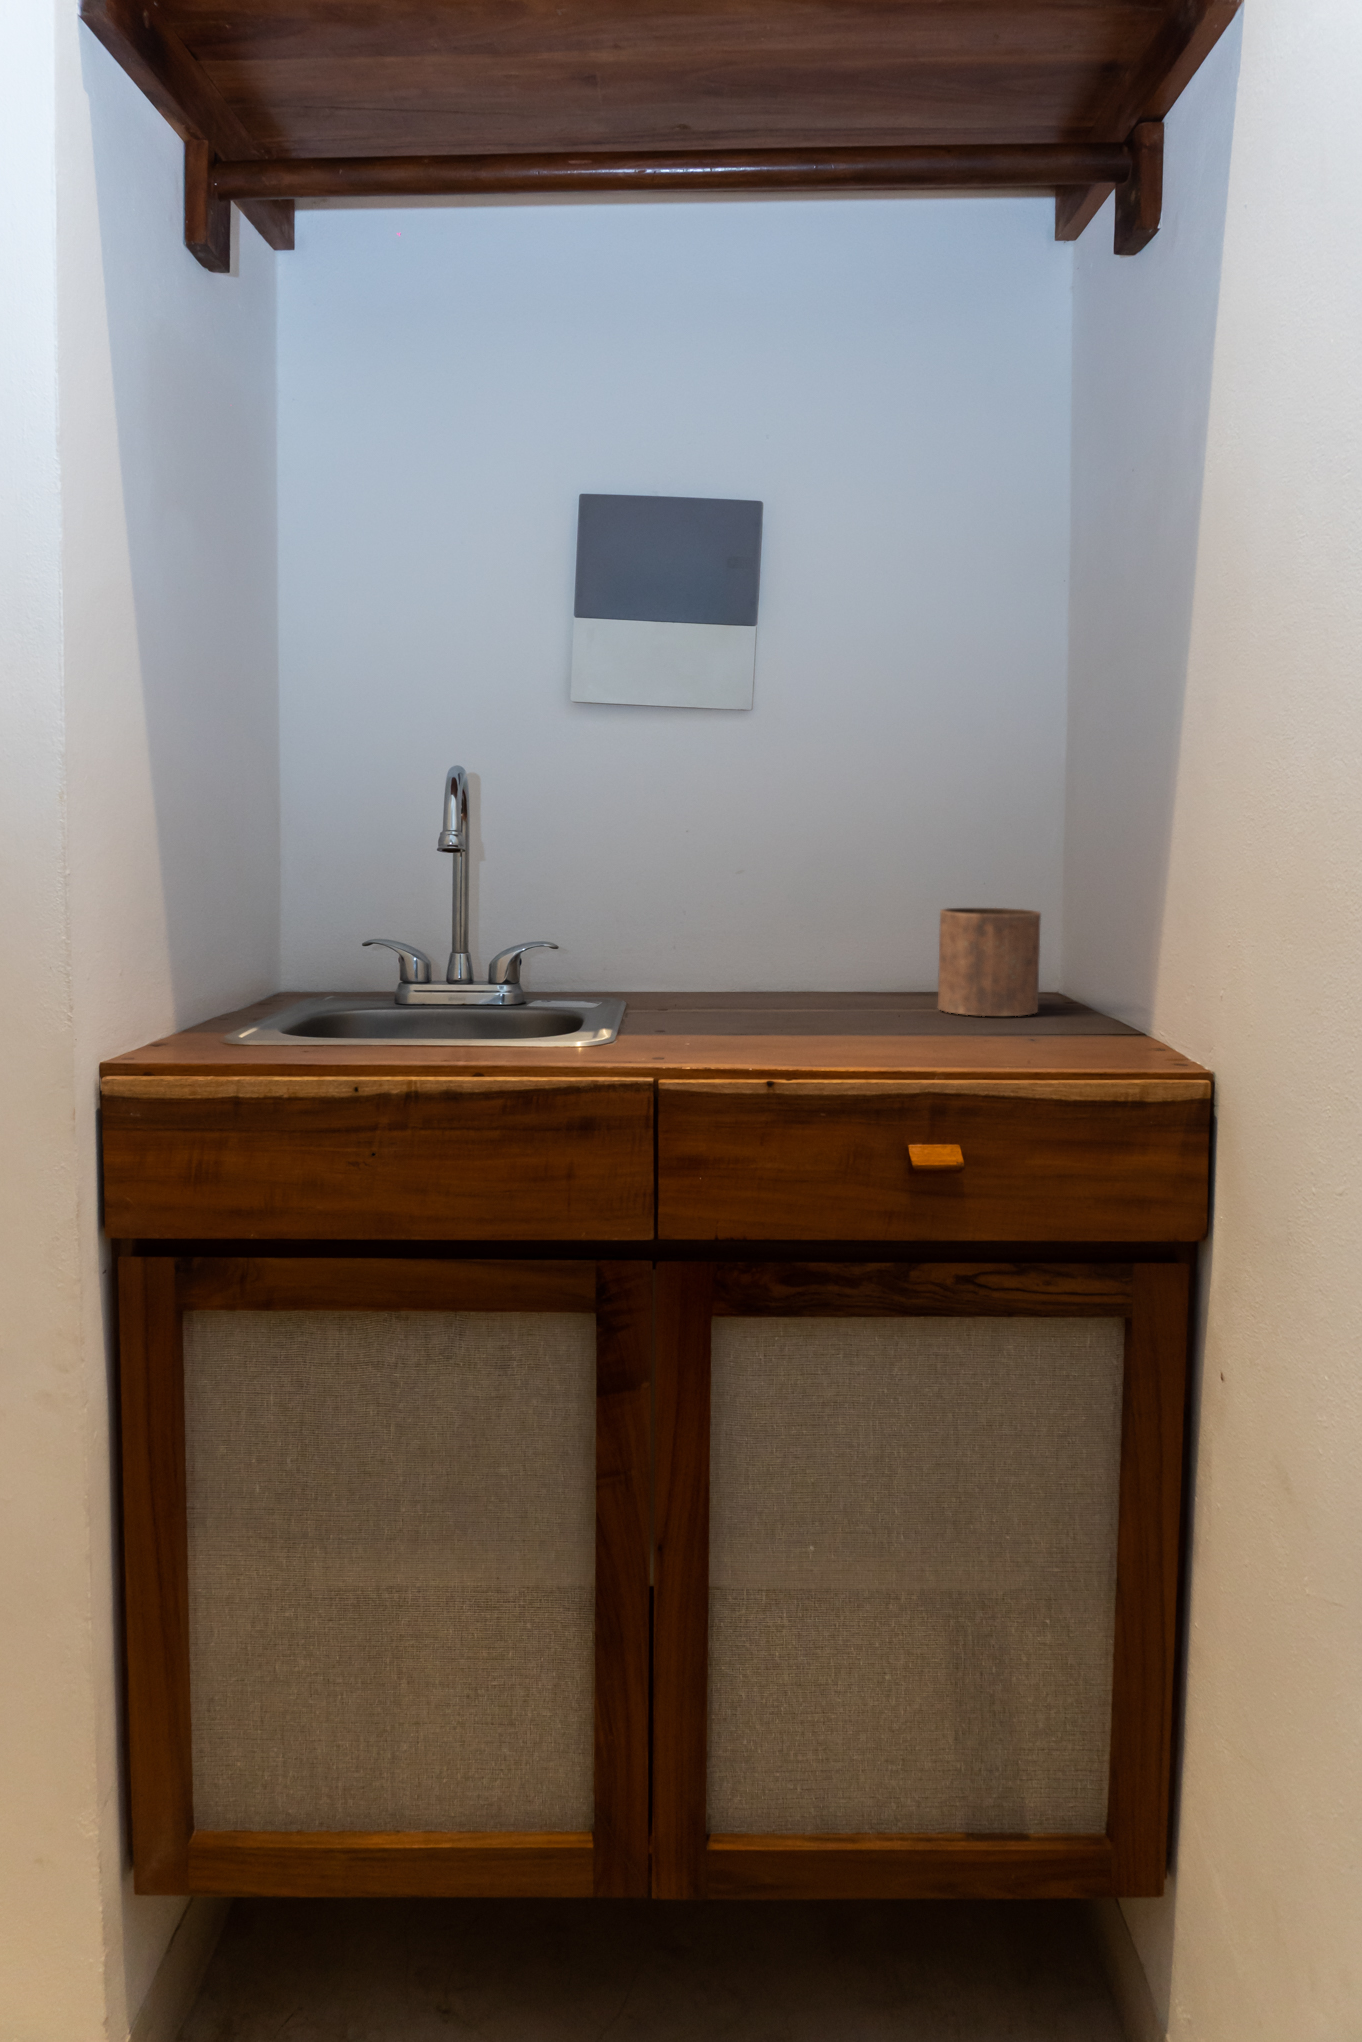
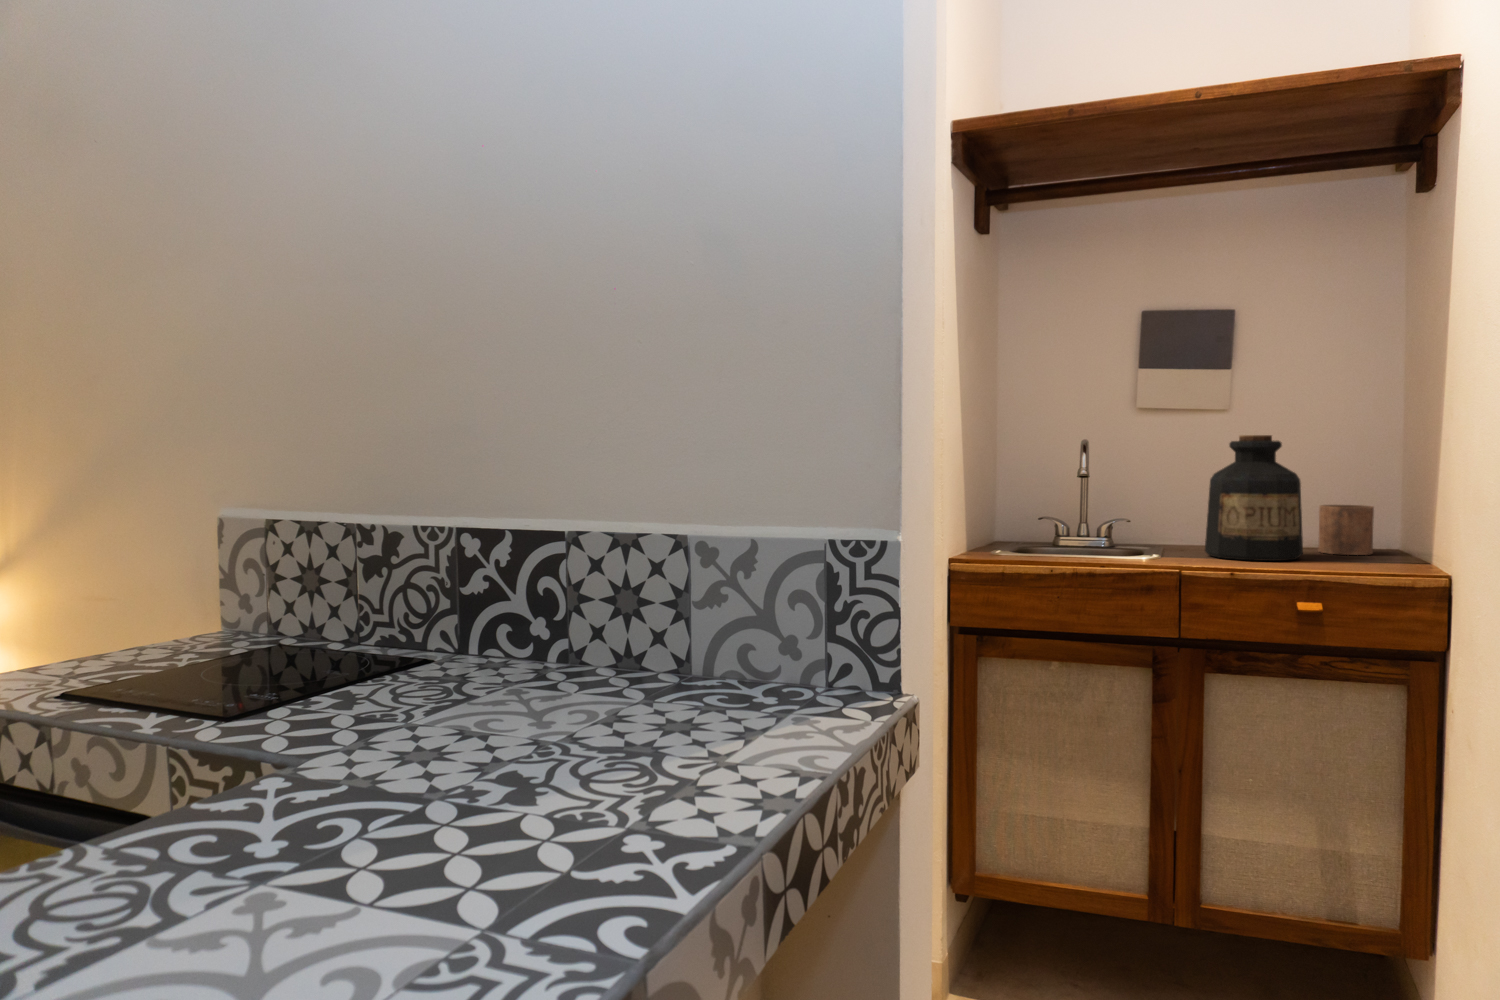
bottle: none [714,757,913,1042] -> present [1205,435,1303,561]

